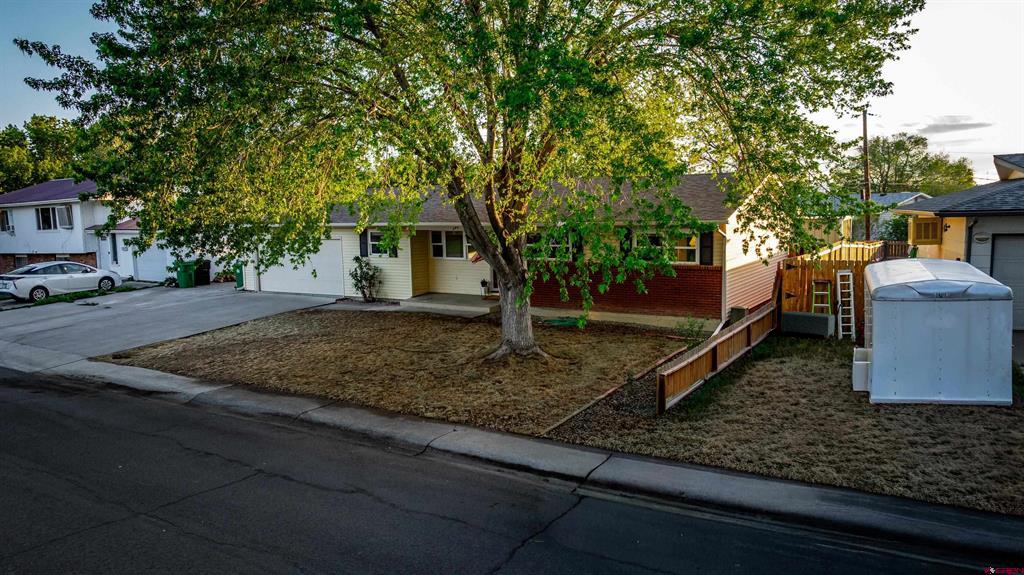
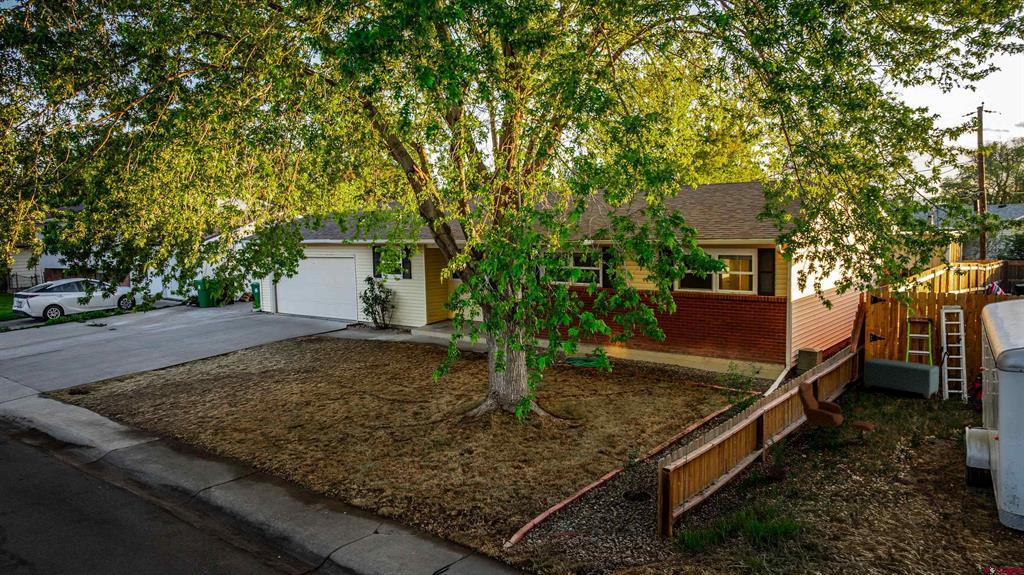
lounge chair: none [738,325,793,368] -> present [798,382,874,445]
decorative plant: none [708,356,746,388] -> present [763,434,795,480]

